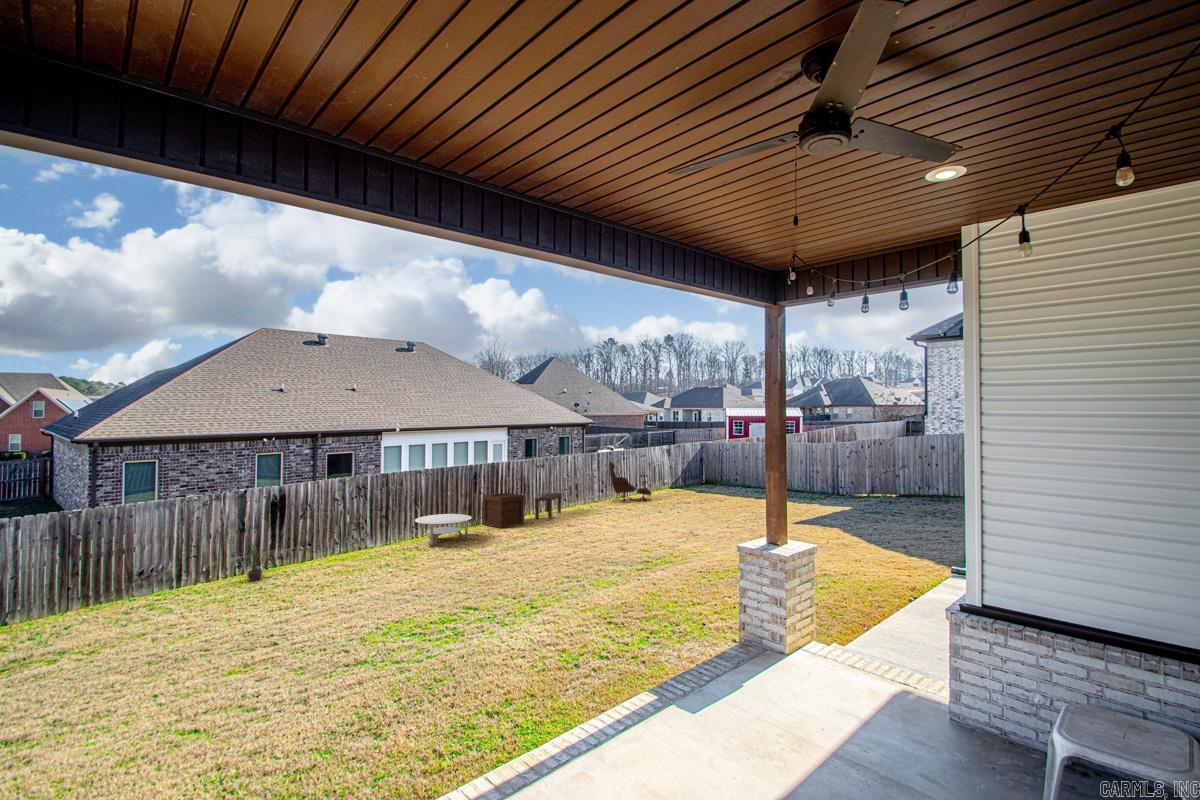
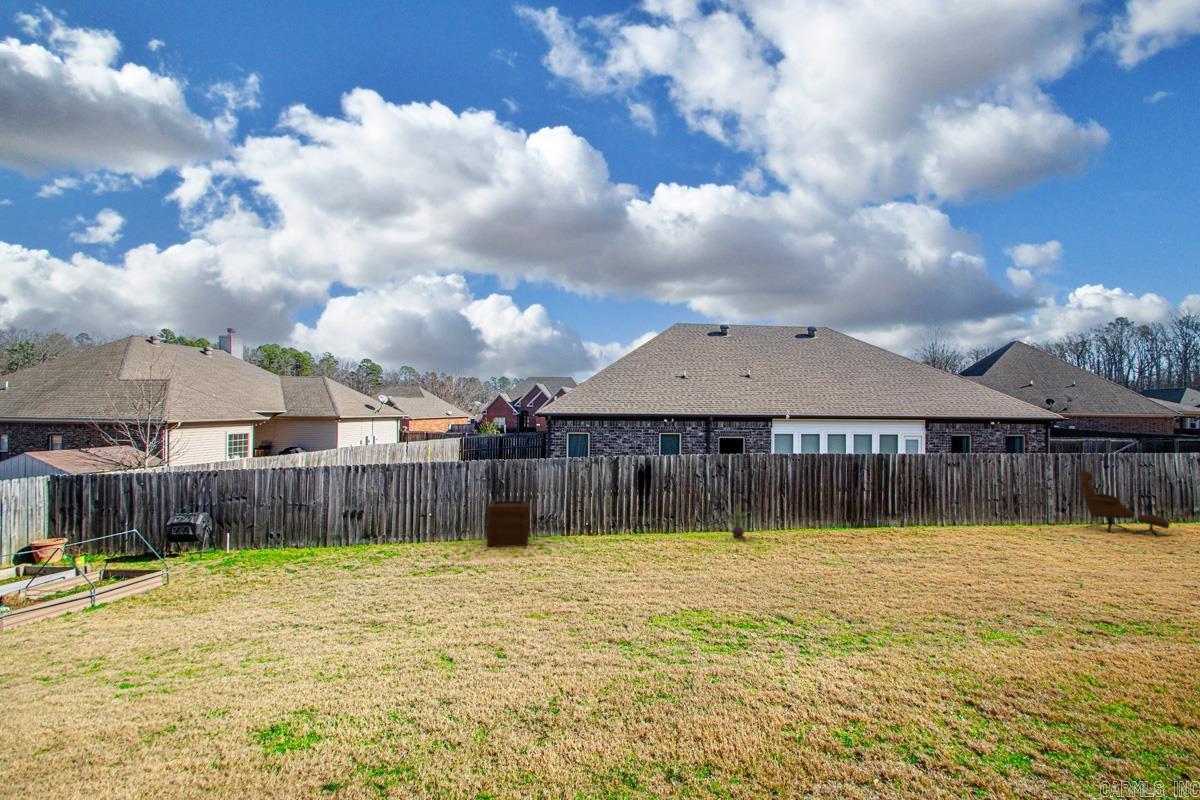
wooden crate: present [483,493,524,528] -> present [487,500,529,547]
bench: present [535,493,562,519] -> none [942,501,989,536]
round table: present [415,514,472,547] -> none [777,507,844,541]
decorative plant: present [247,544,262,581] -> present [725,505,744,537]

